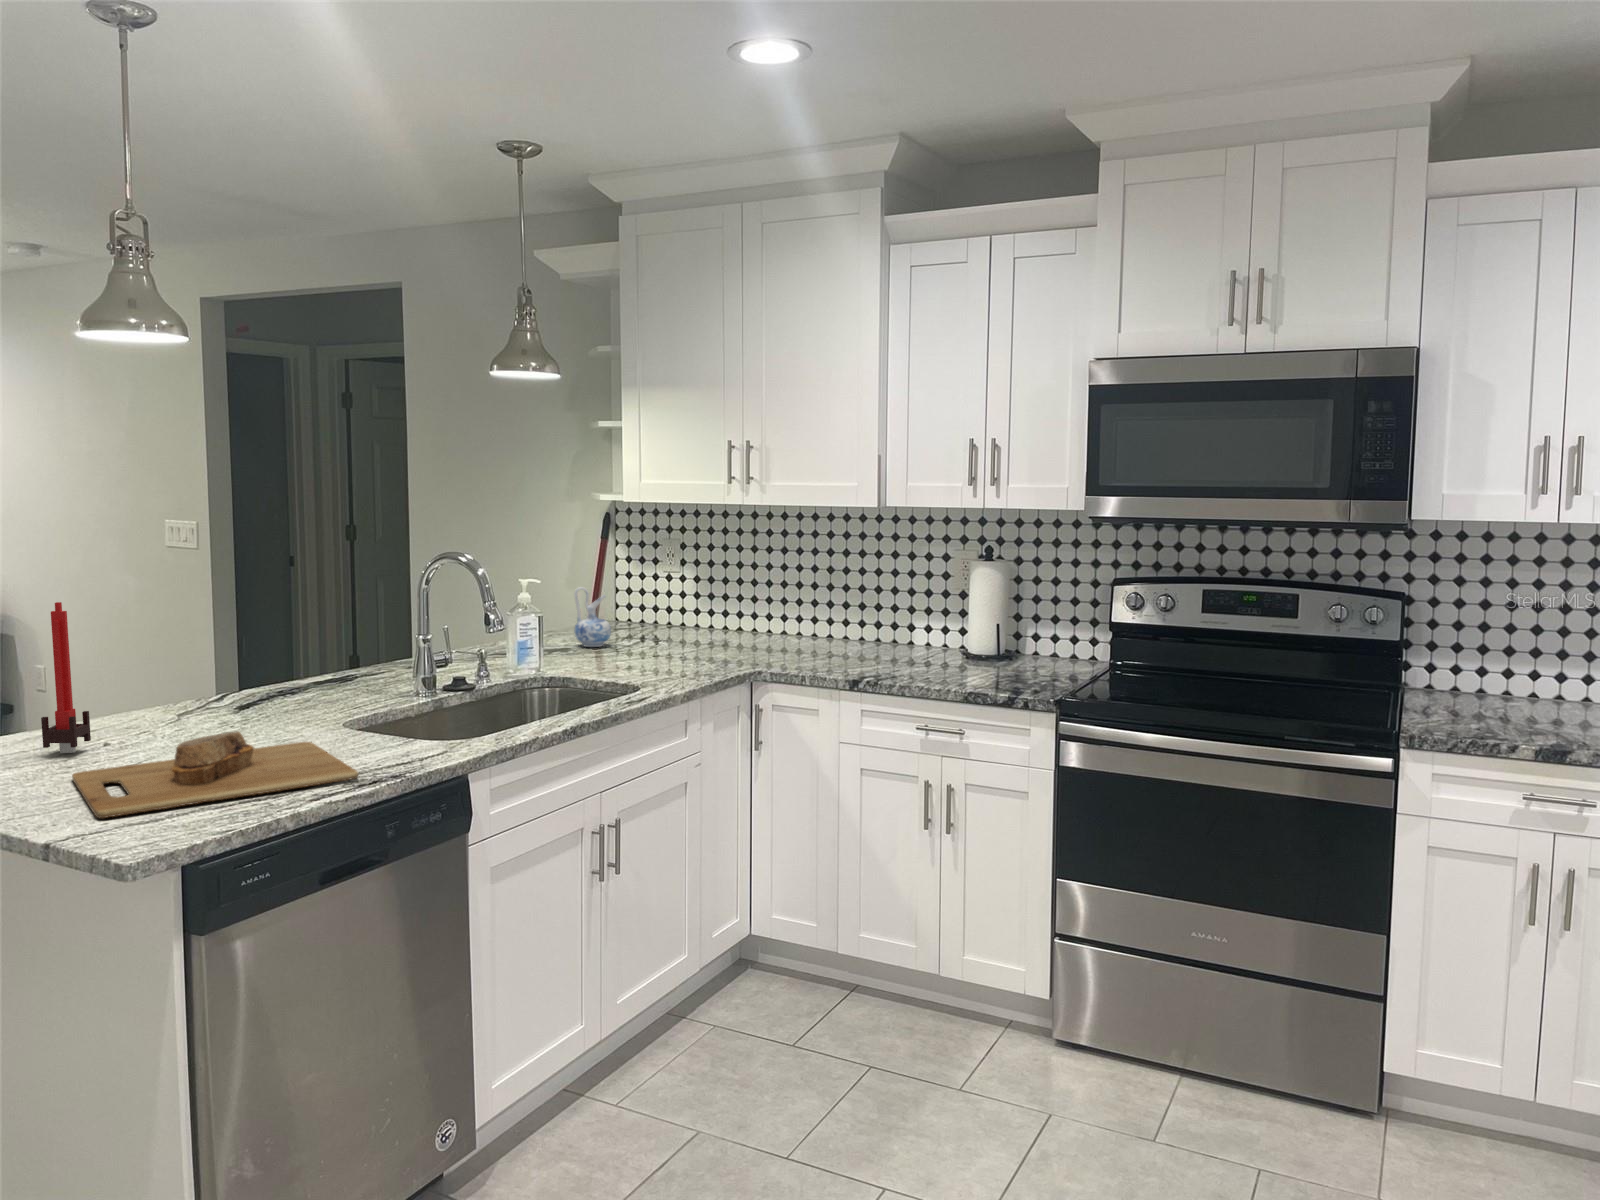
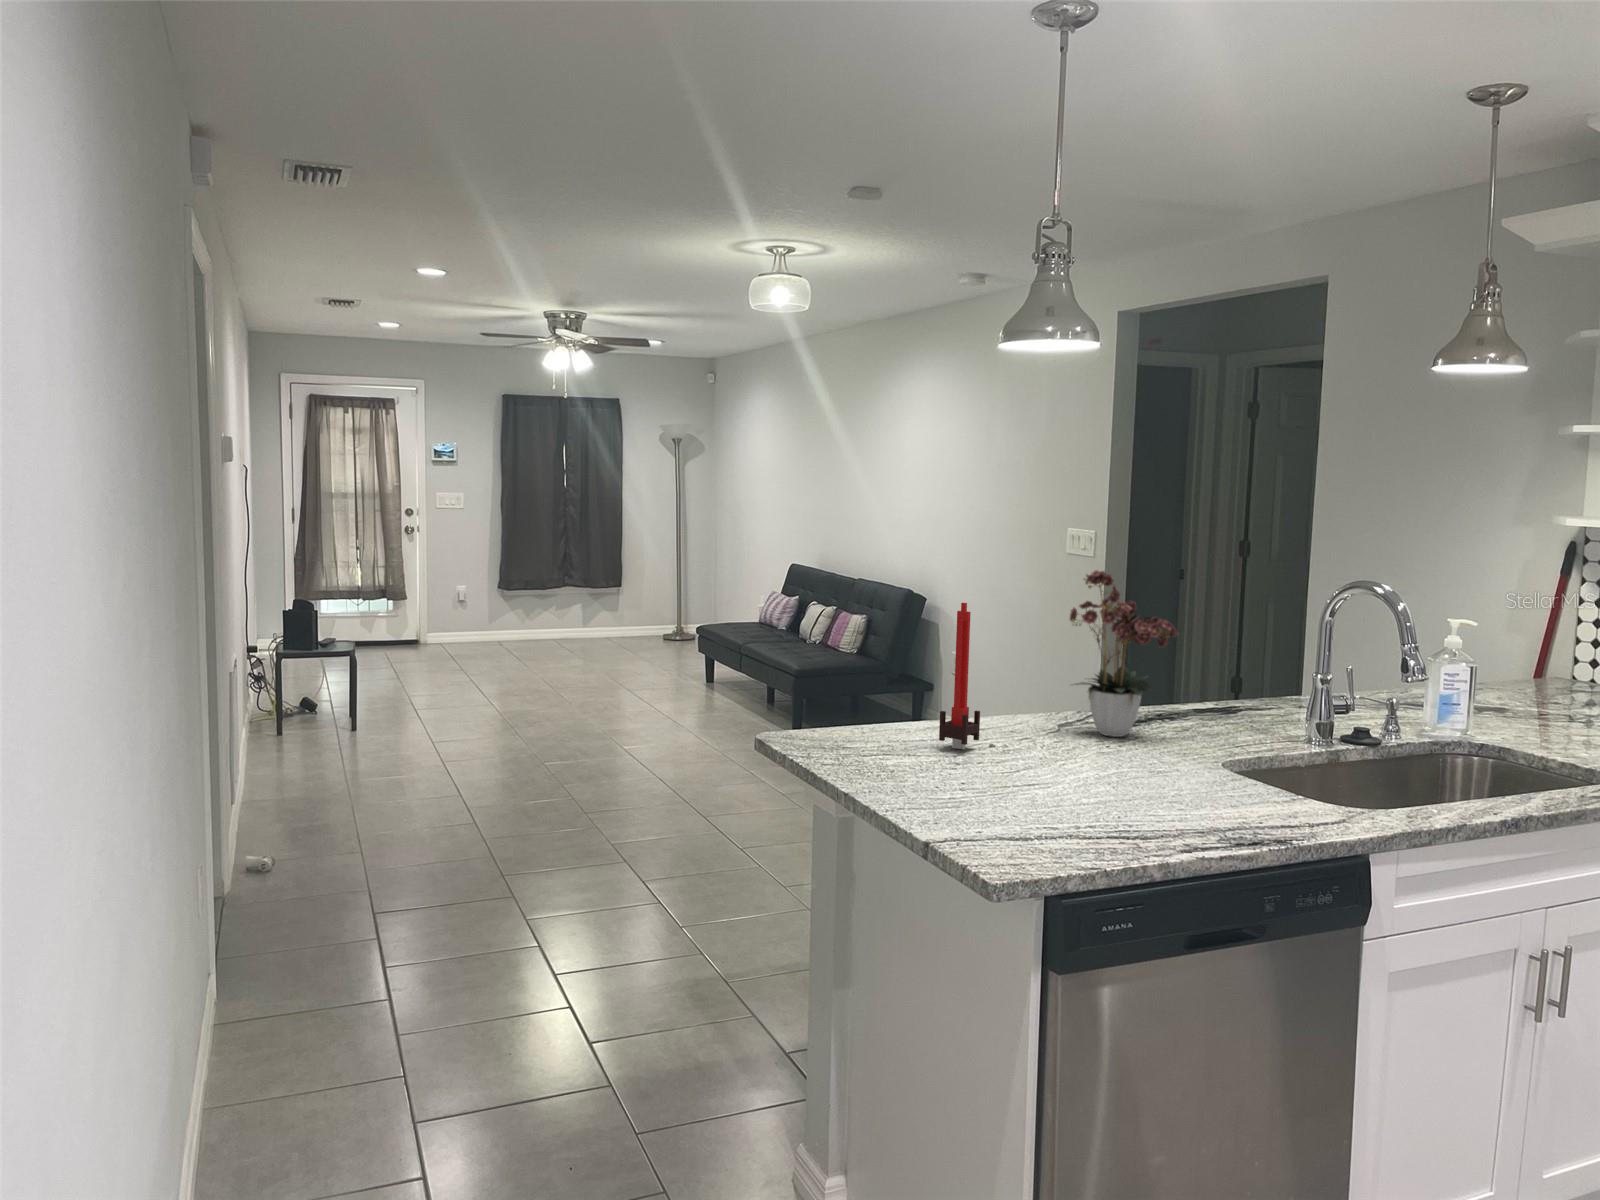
flower arrangement: none [171,552,298,717] -> present [1070,570,1178,737]
ceramic pitcher: present [574,587,611,647] -> none [1515,634,1568,712]
cutting board: present [72,732,358,818] -> none [958,756,1237,835]

